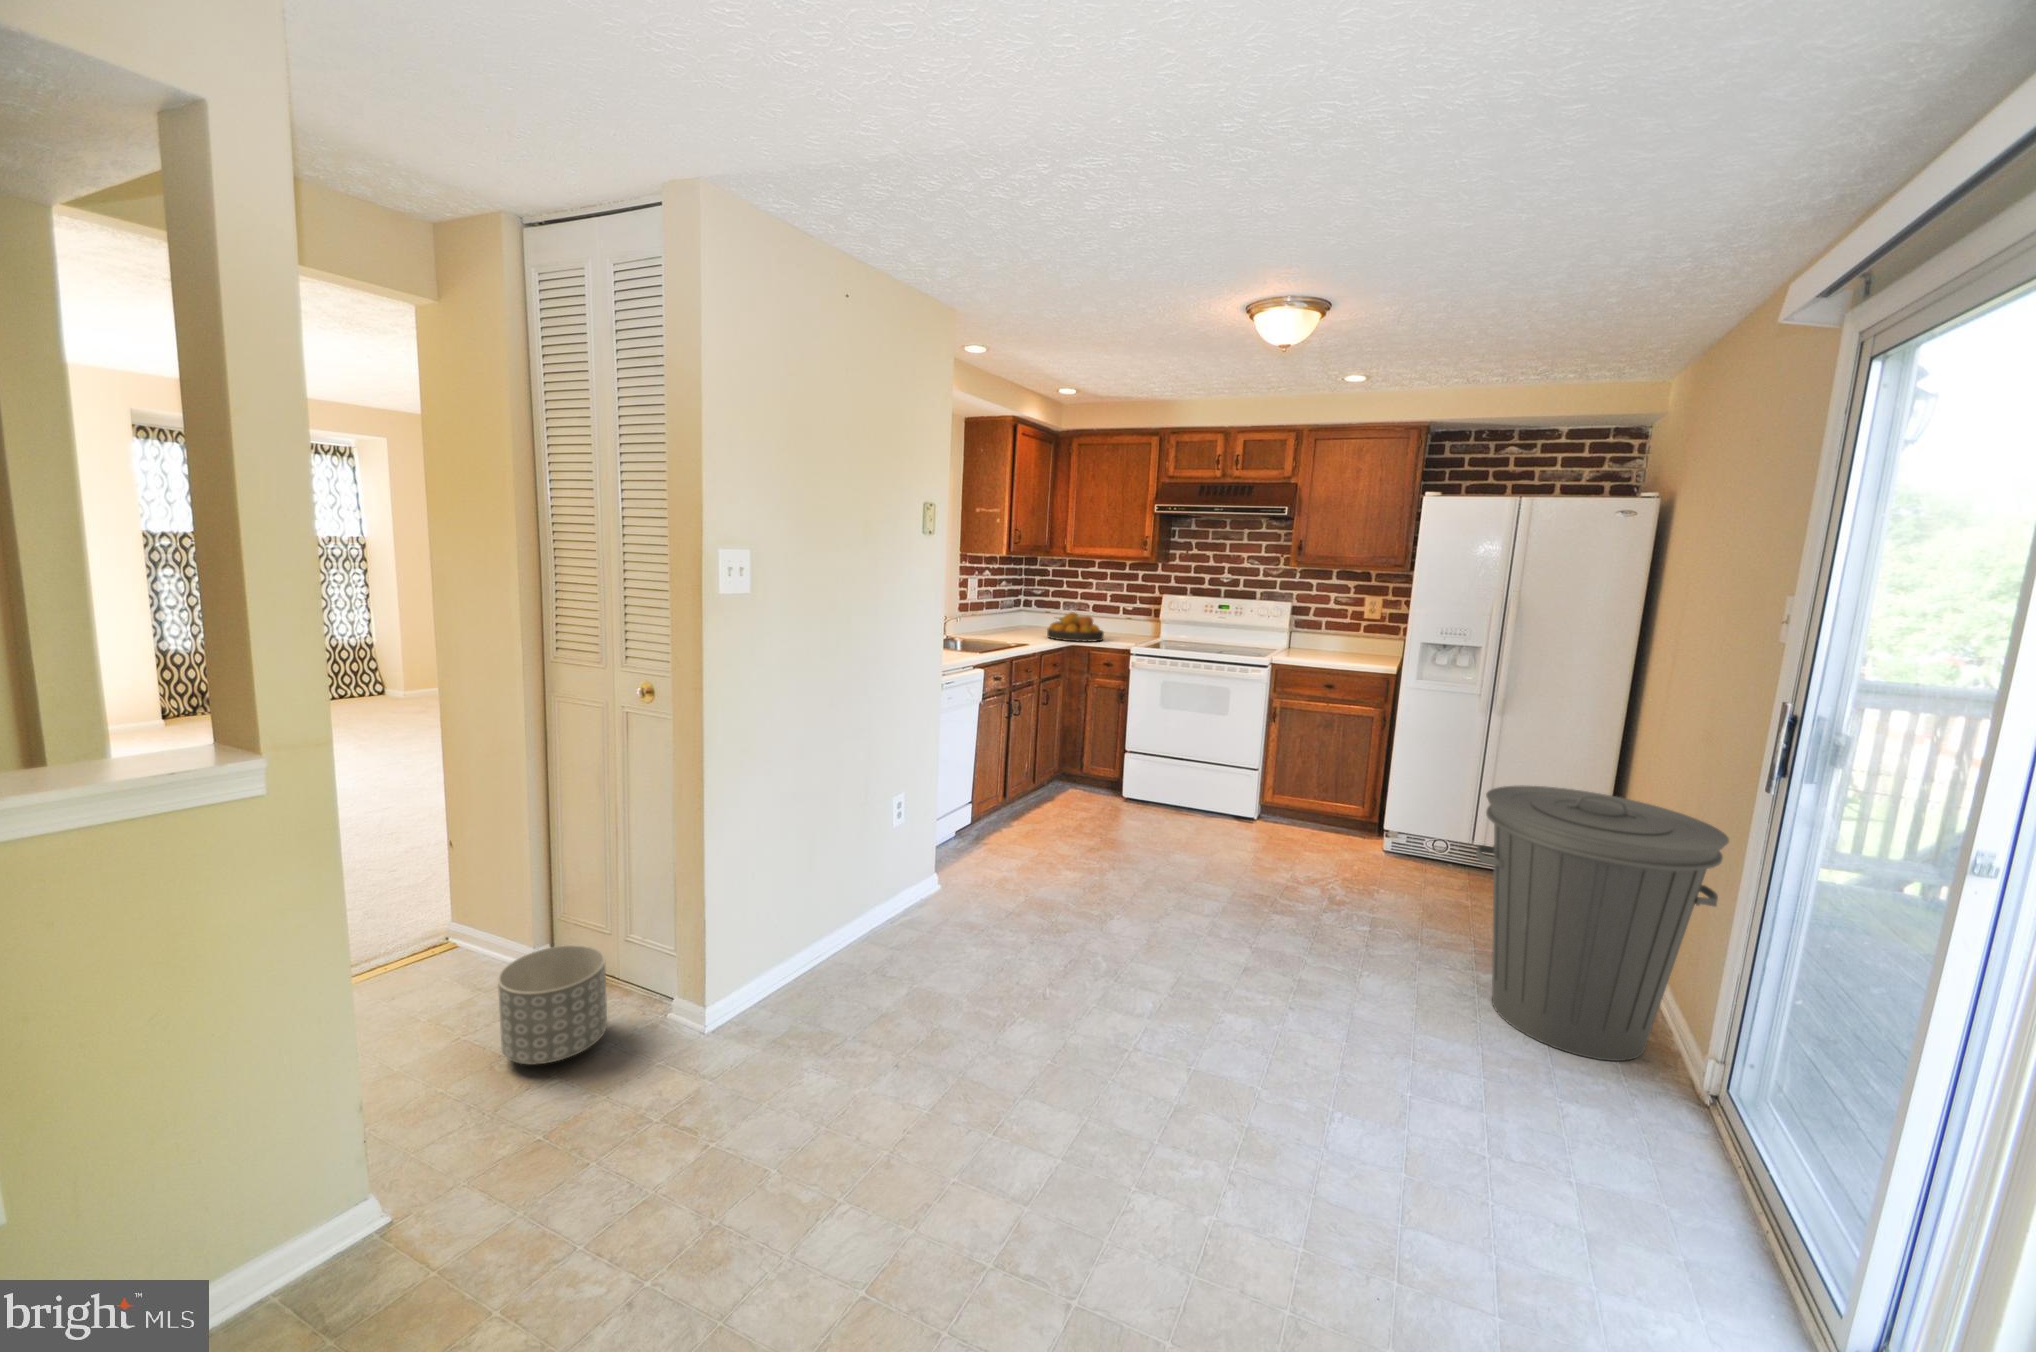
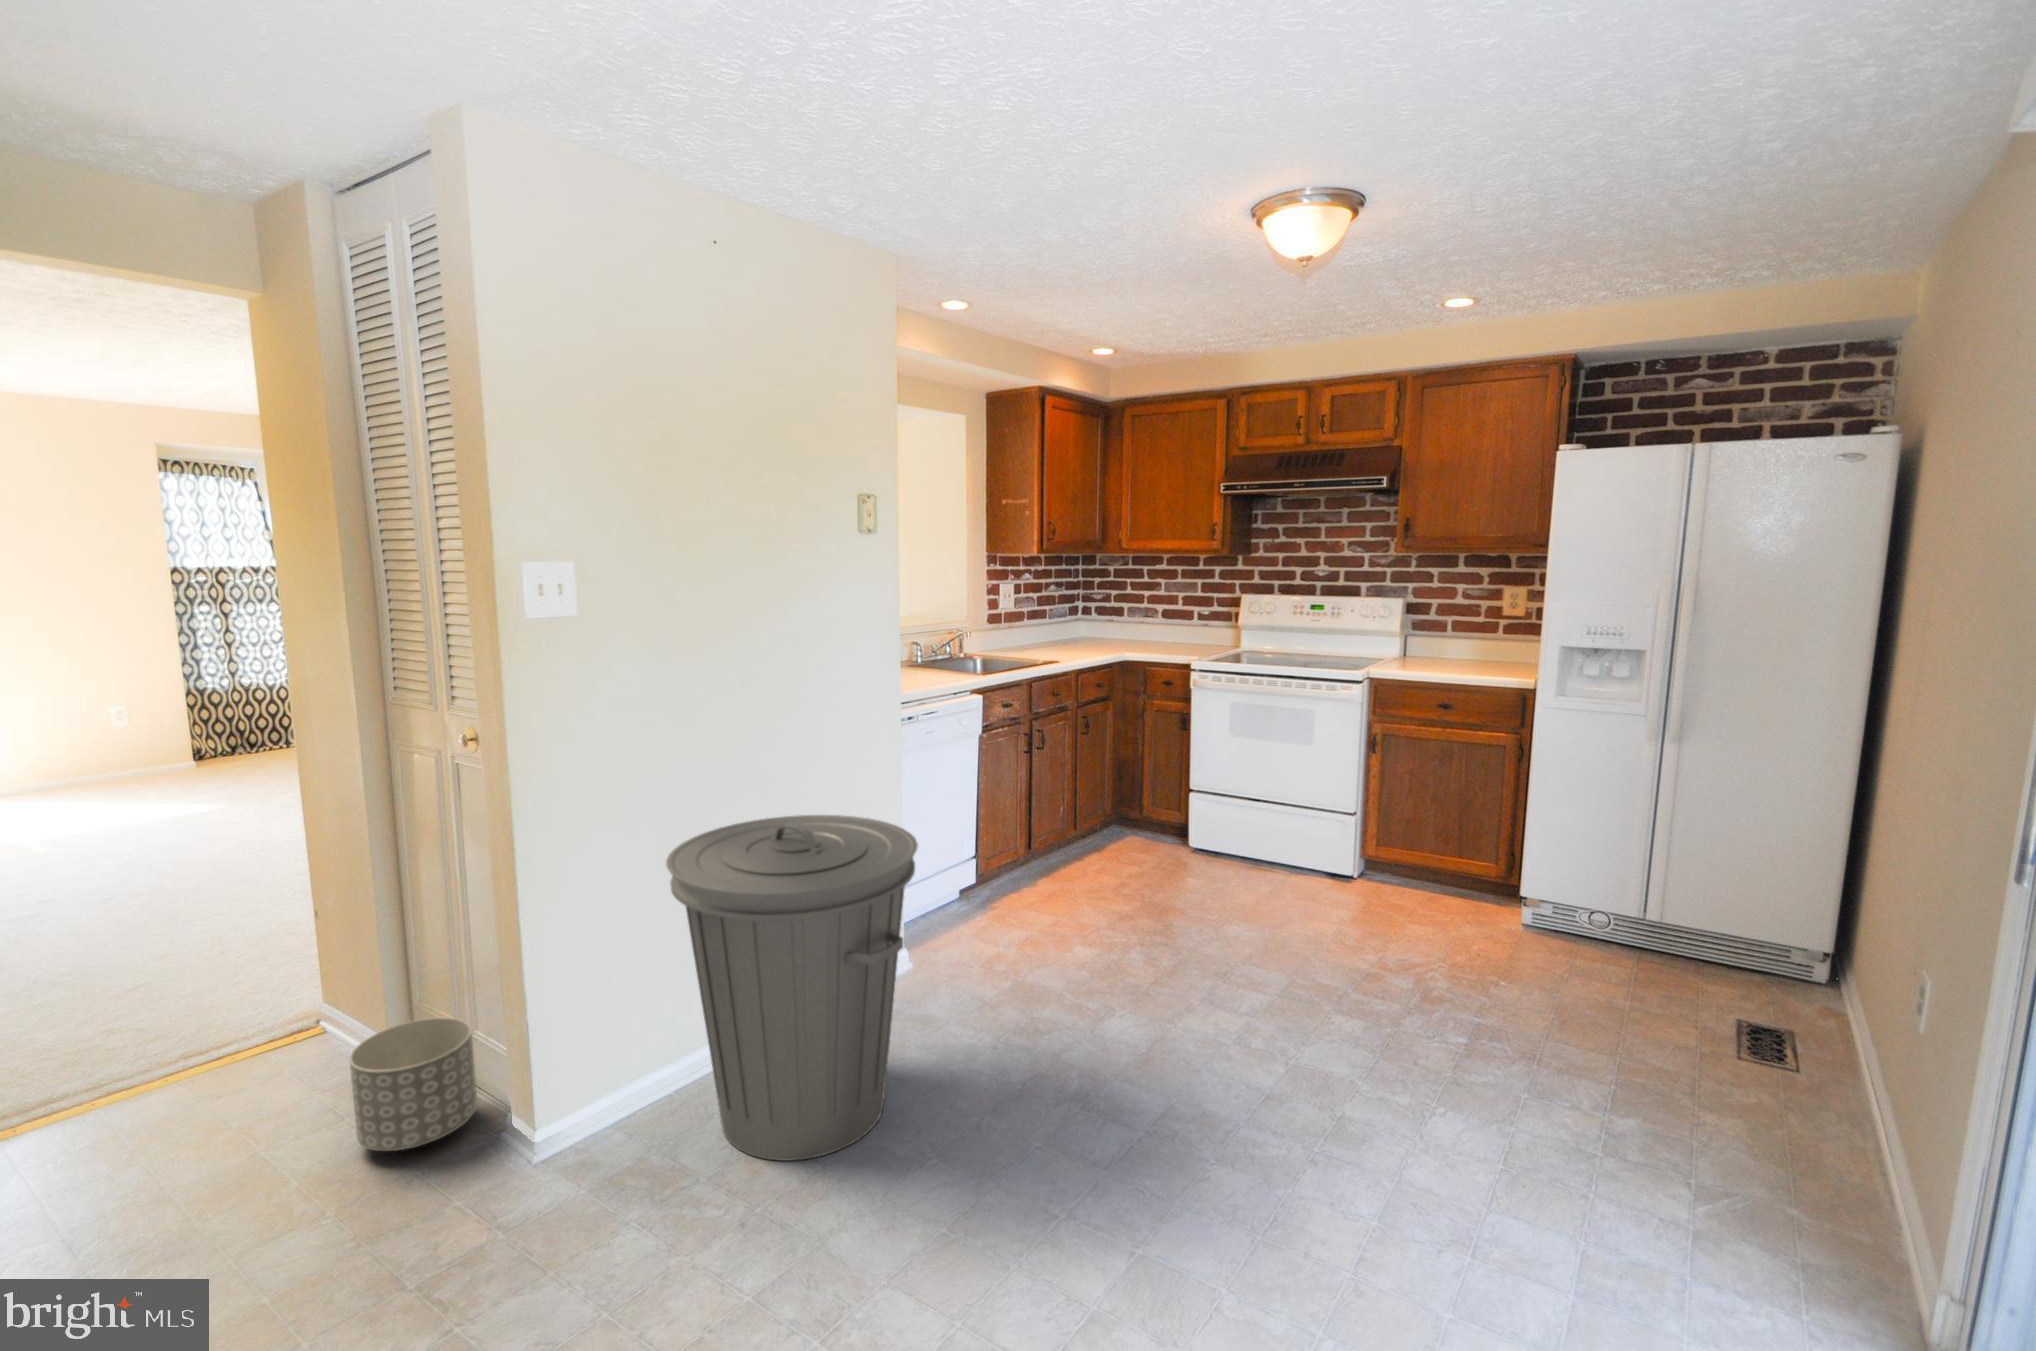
fruit bowl: present [1047,612,1104,642] -> none [1095,620,1164,656]
trash can: present [1476,785,1729,1061] -> present [666,815,918,1161]

